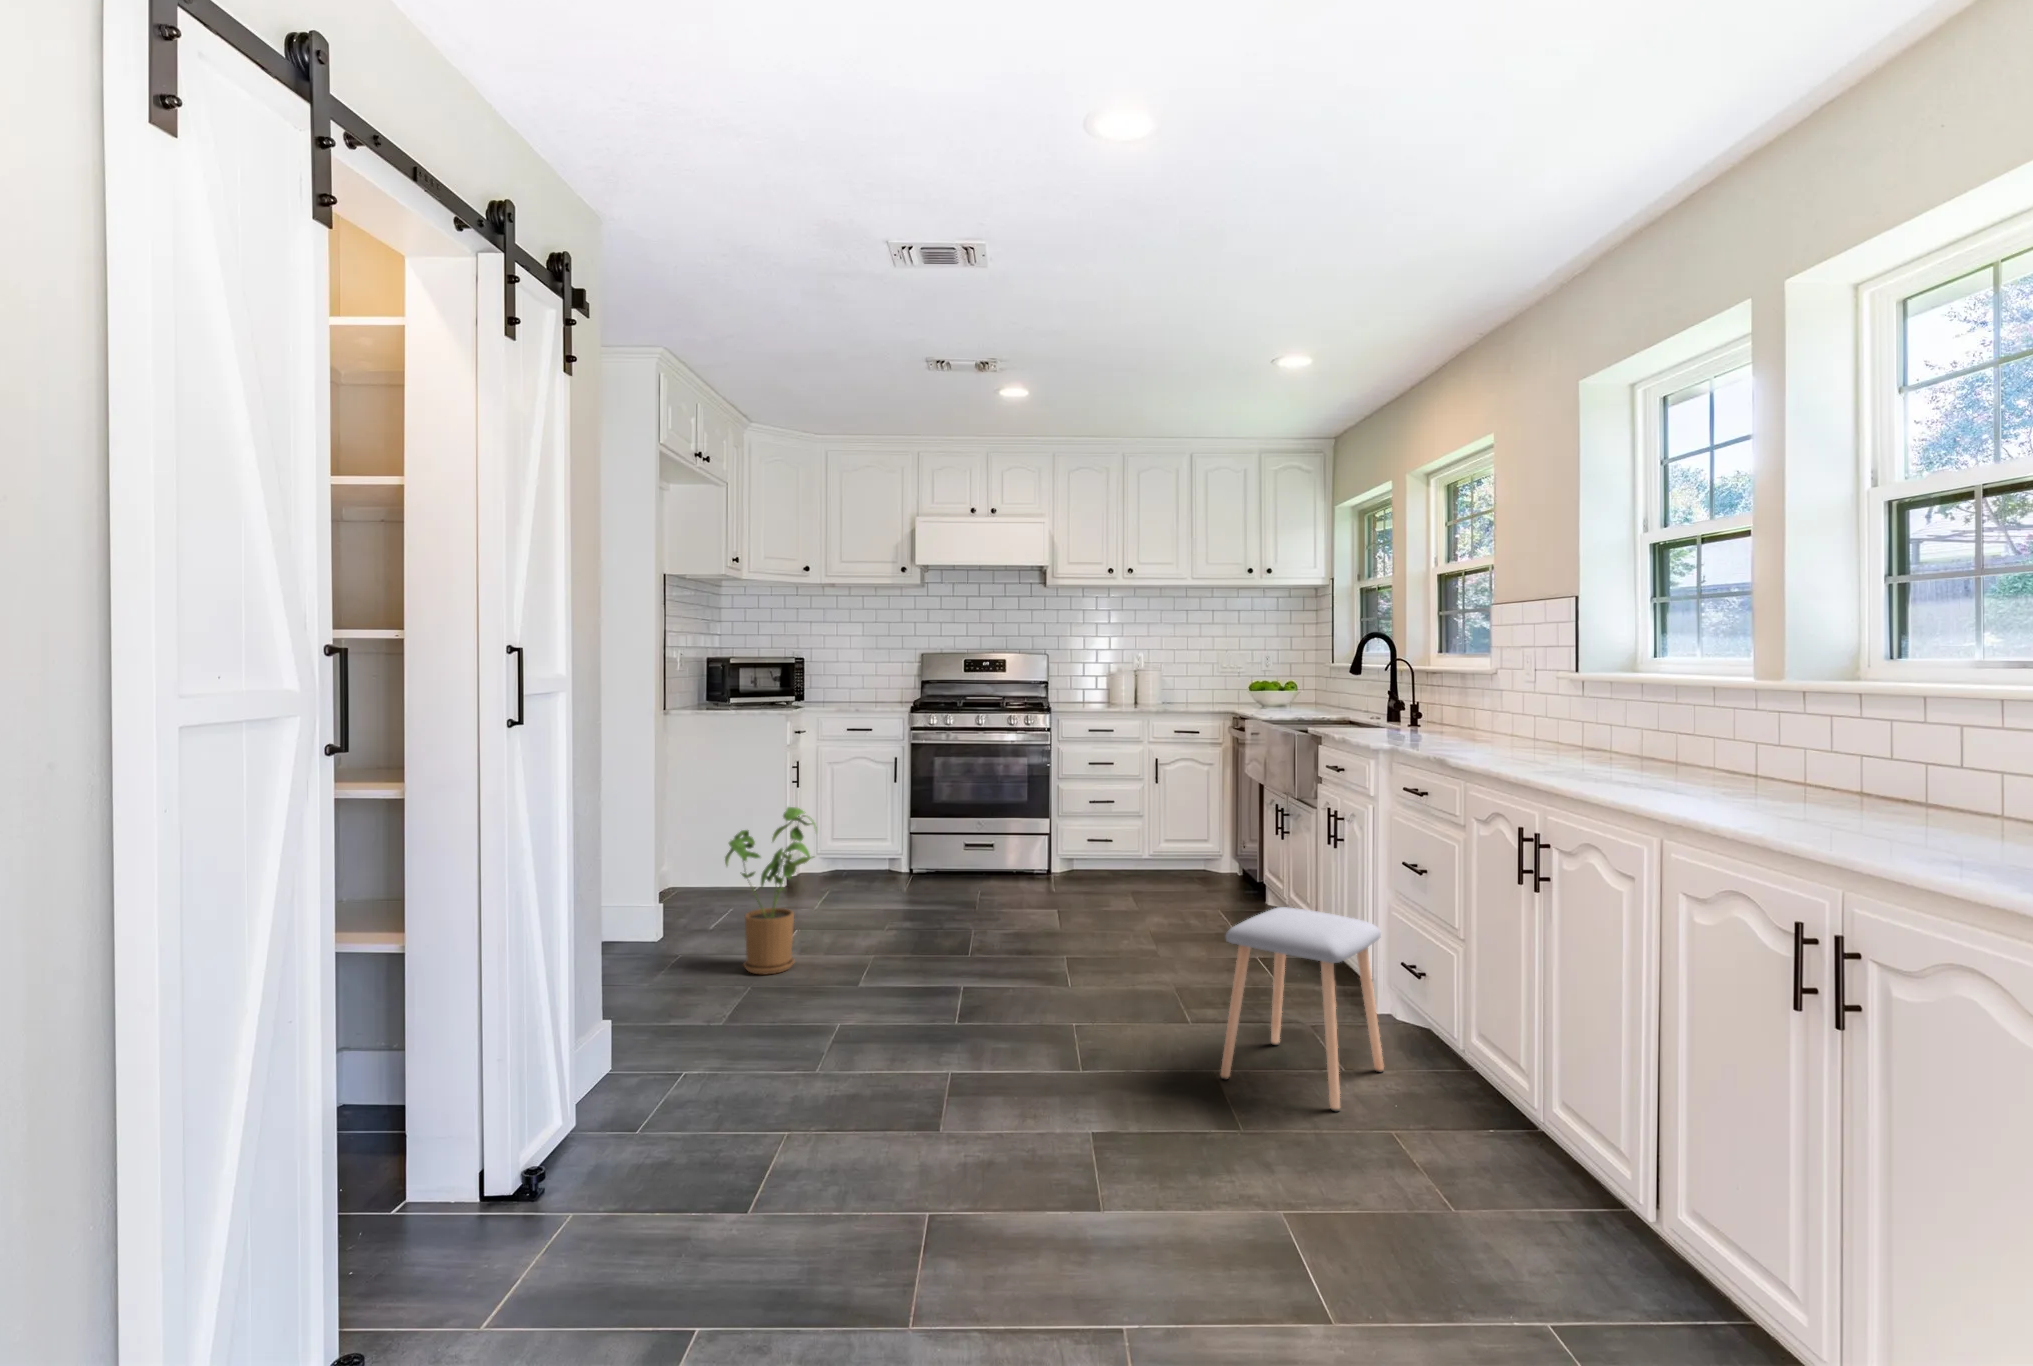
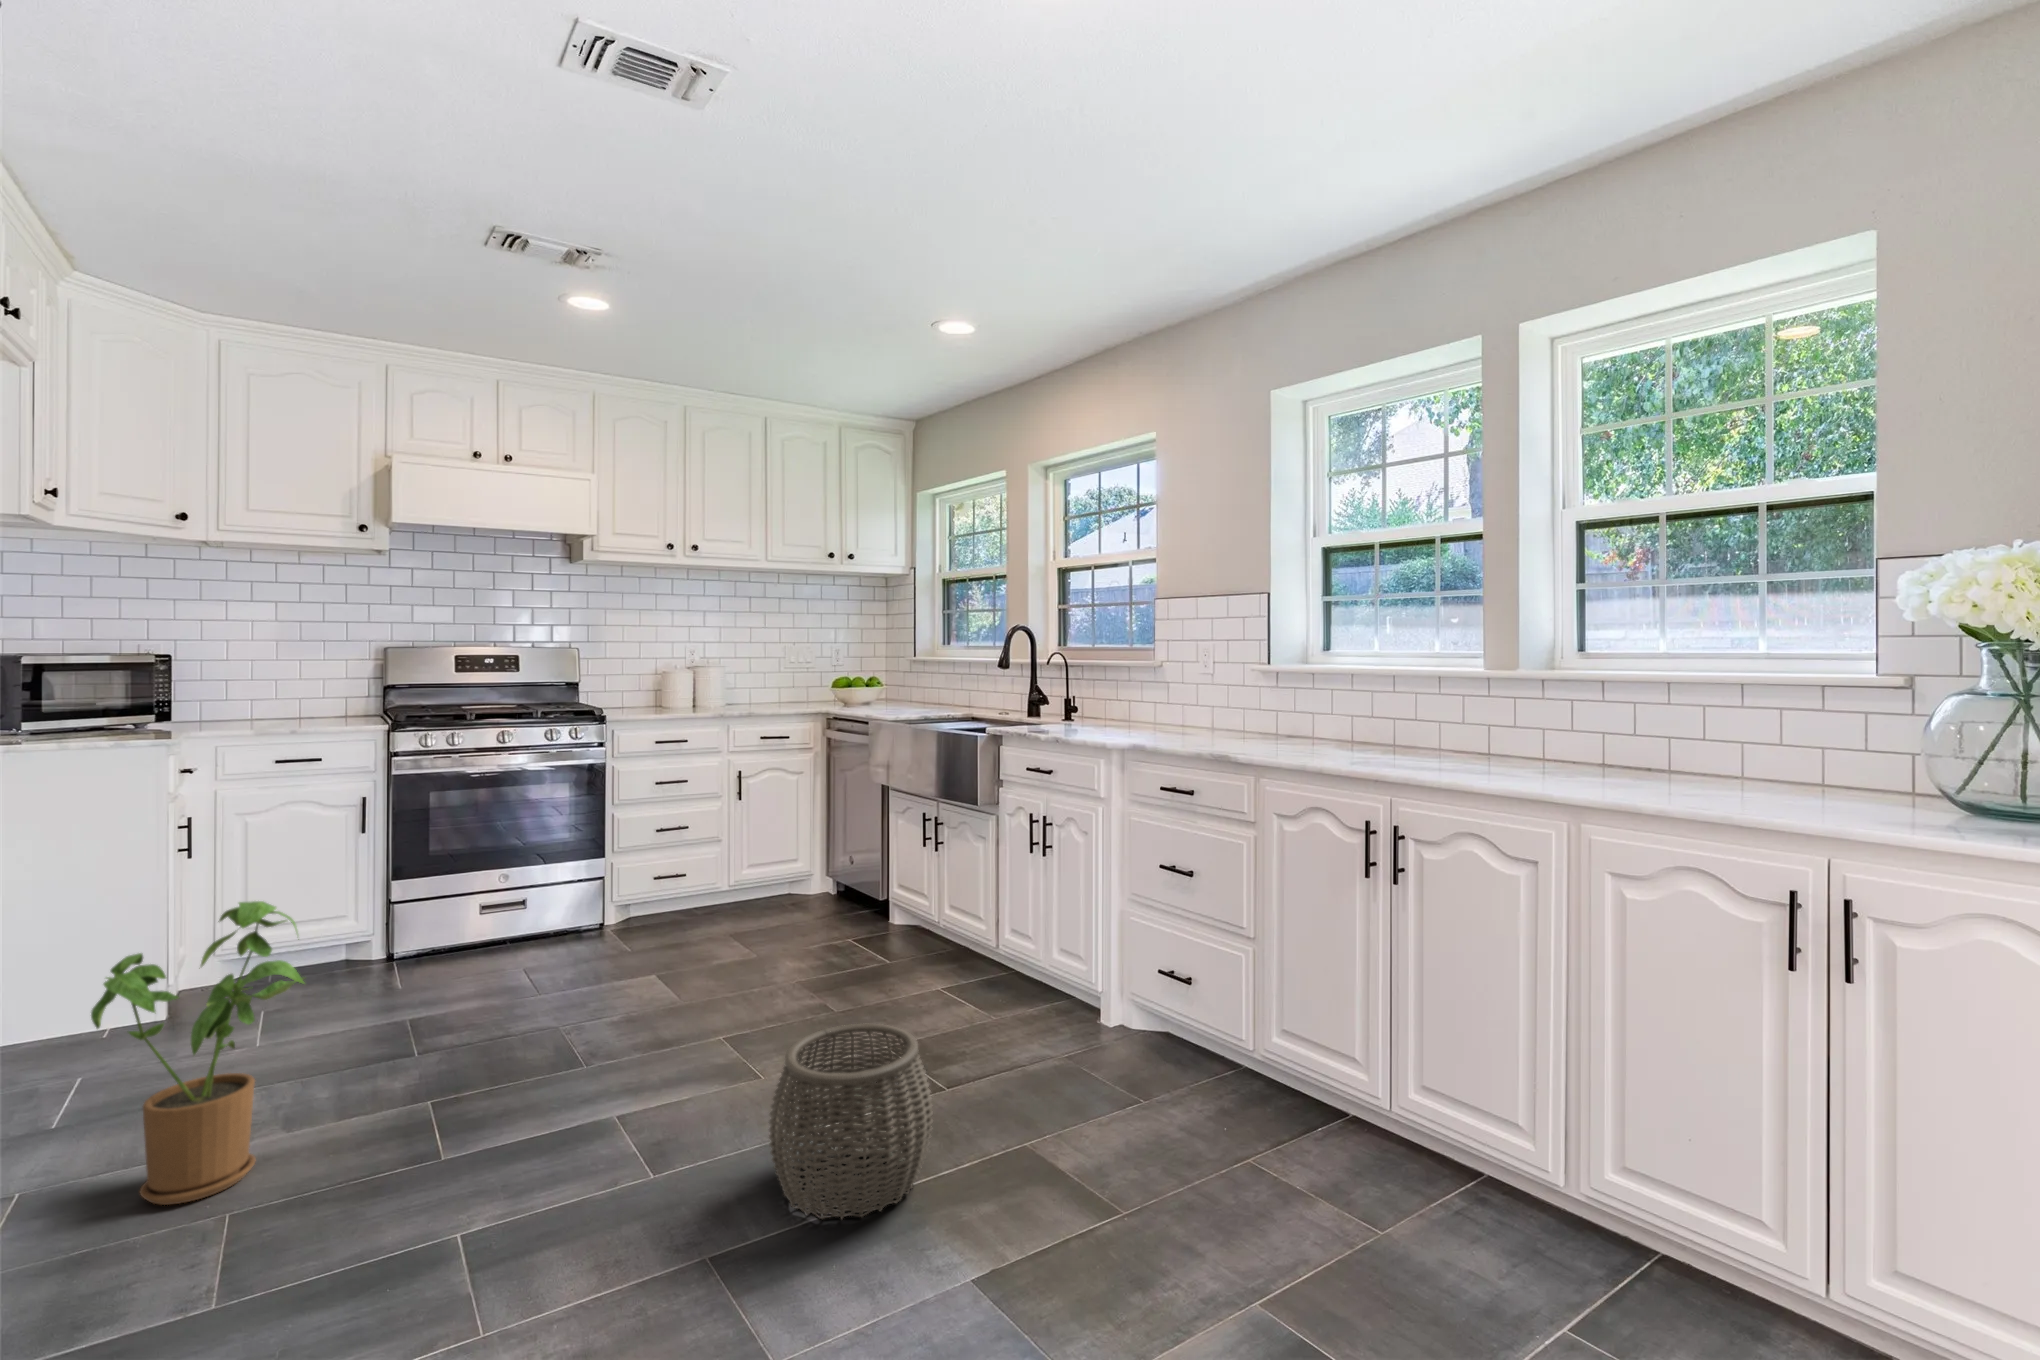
stool: present [1221,907,1384,1111] -> none [1031,935,1182,1165]
woven basket: none [1027,942,1146,1074] -> present [769,1024,933,1219]

